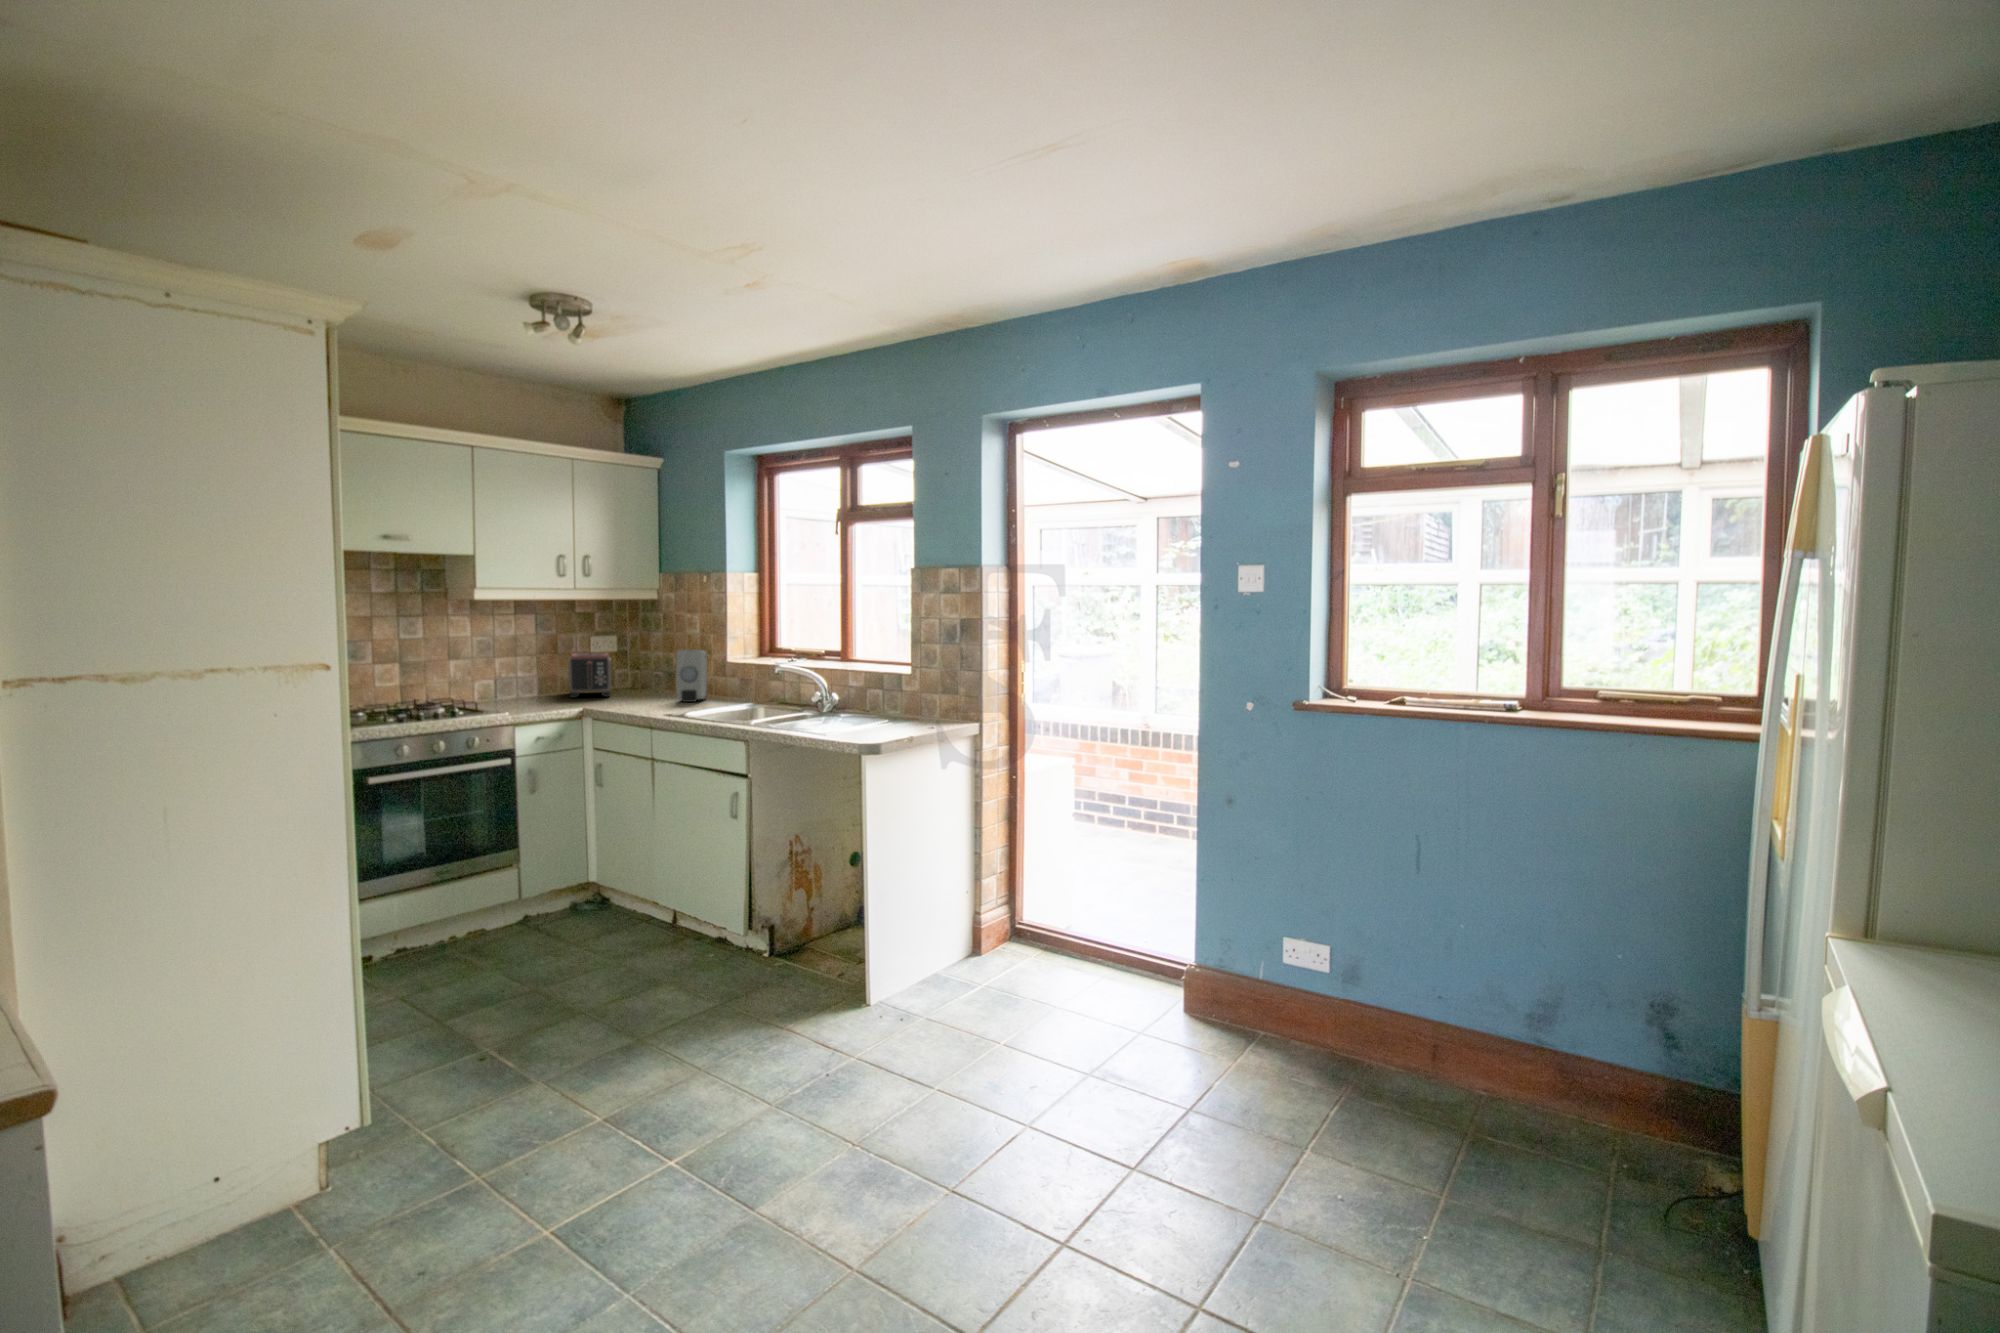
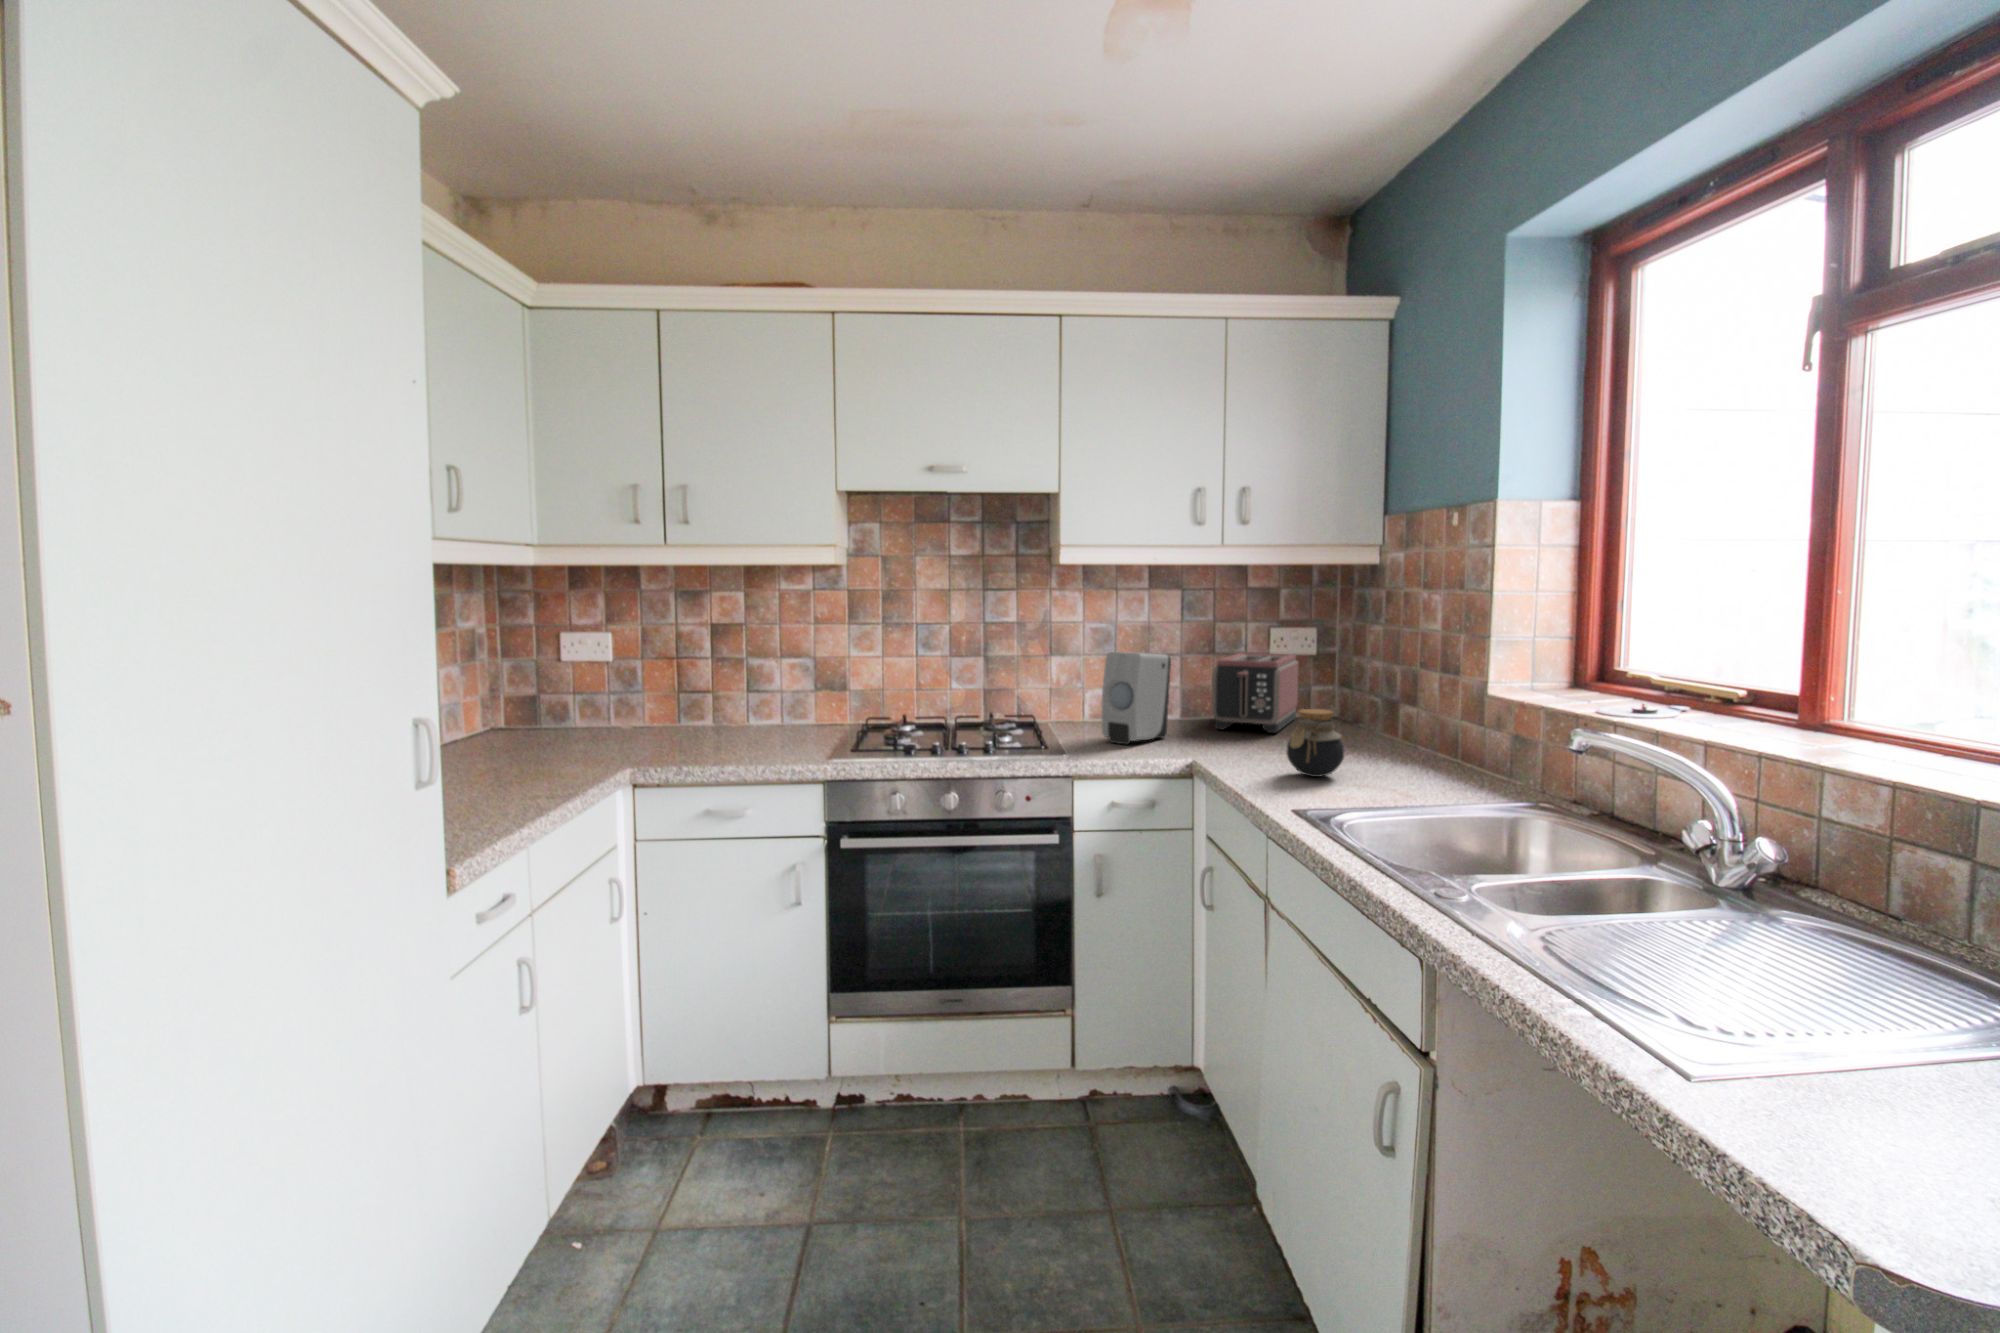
soap dispenser: present [676,650,707,702] -> present [1102,652,1171,744]
jar: none [639,673,669,707] -> present [1287,709,1344,777]

